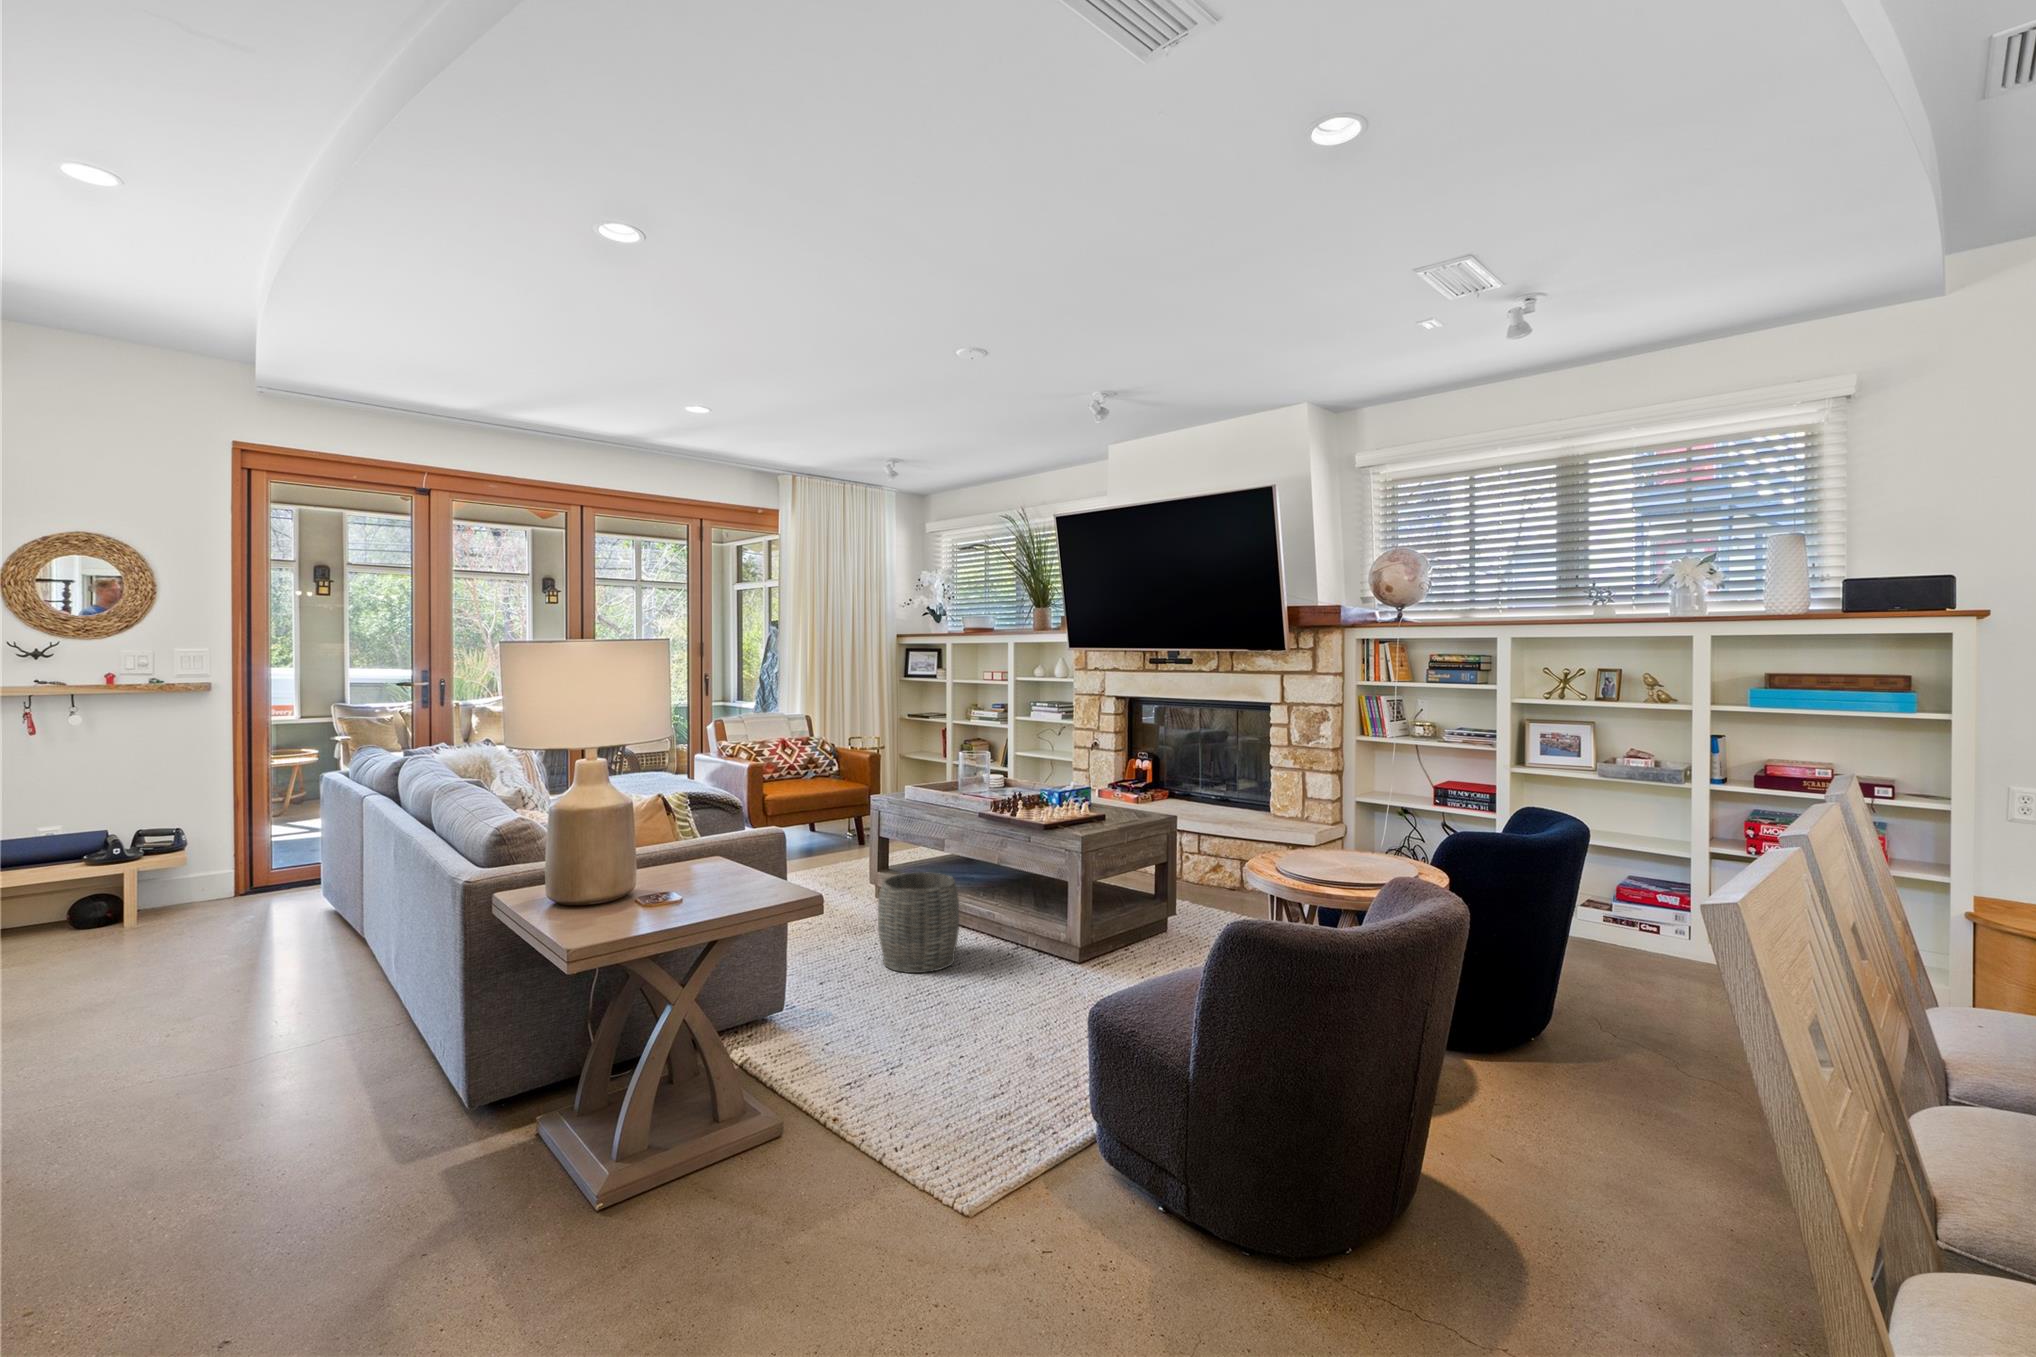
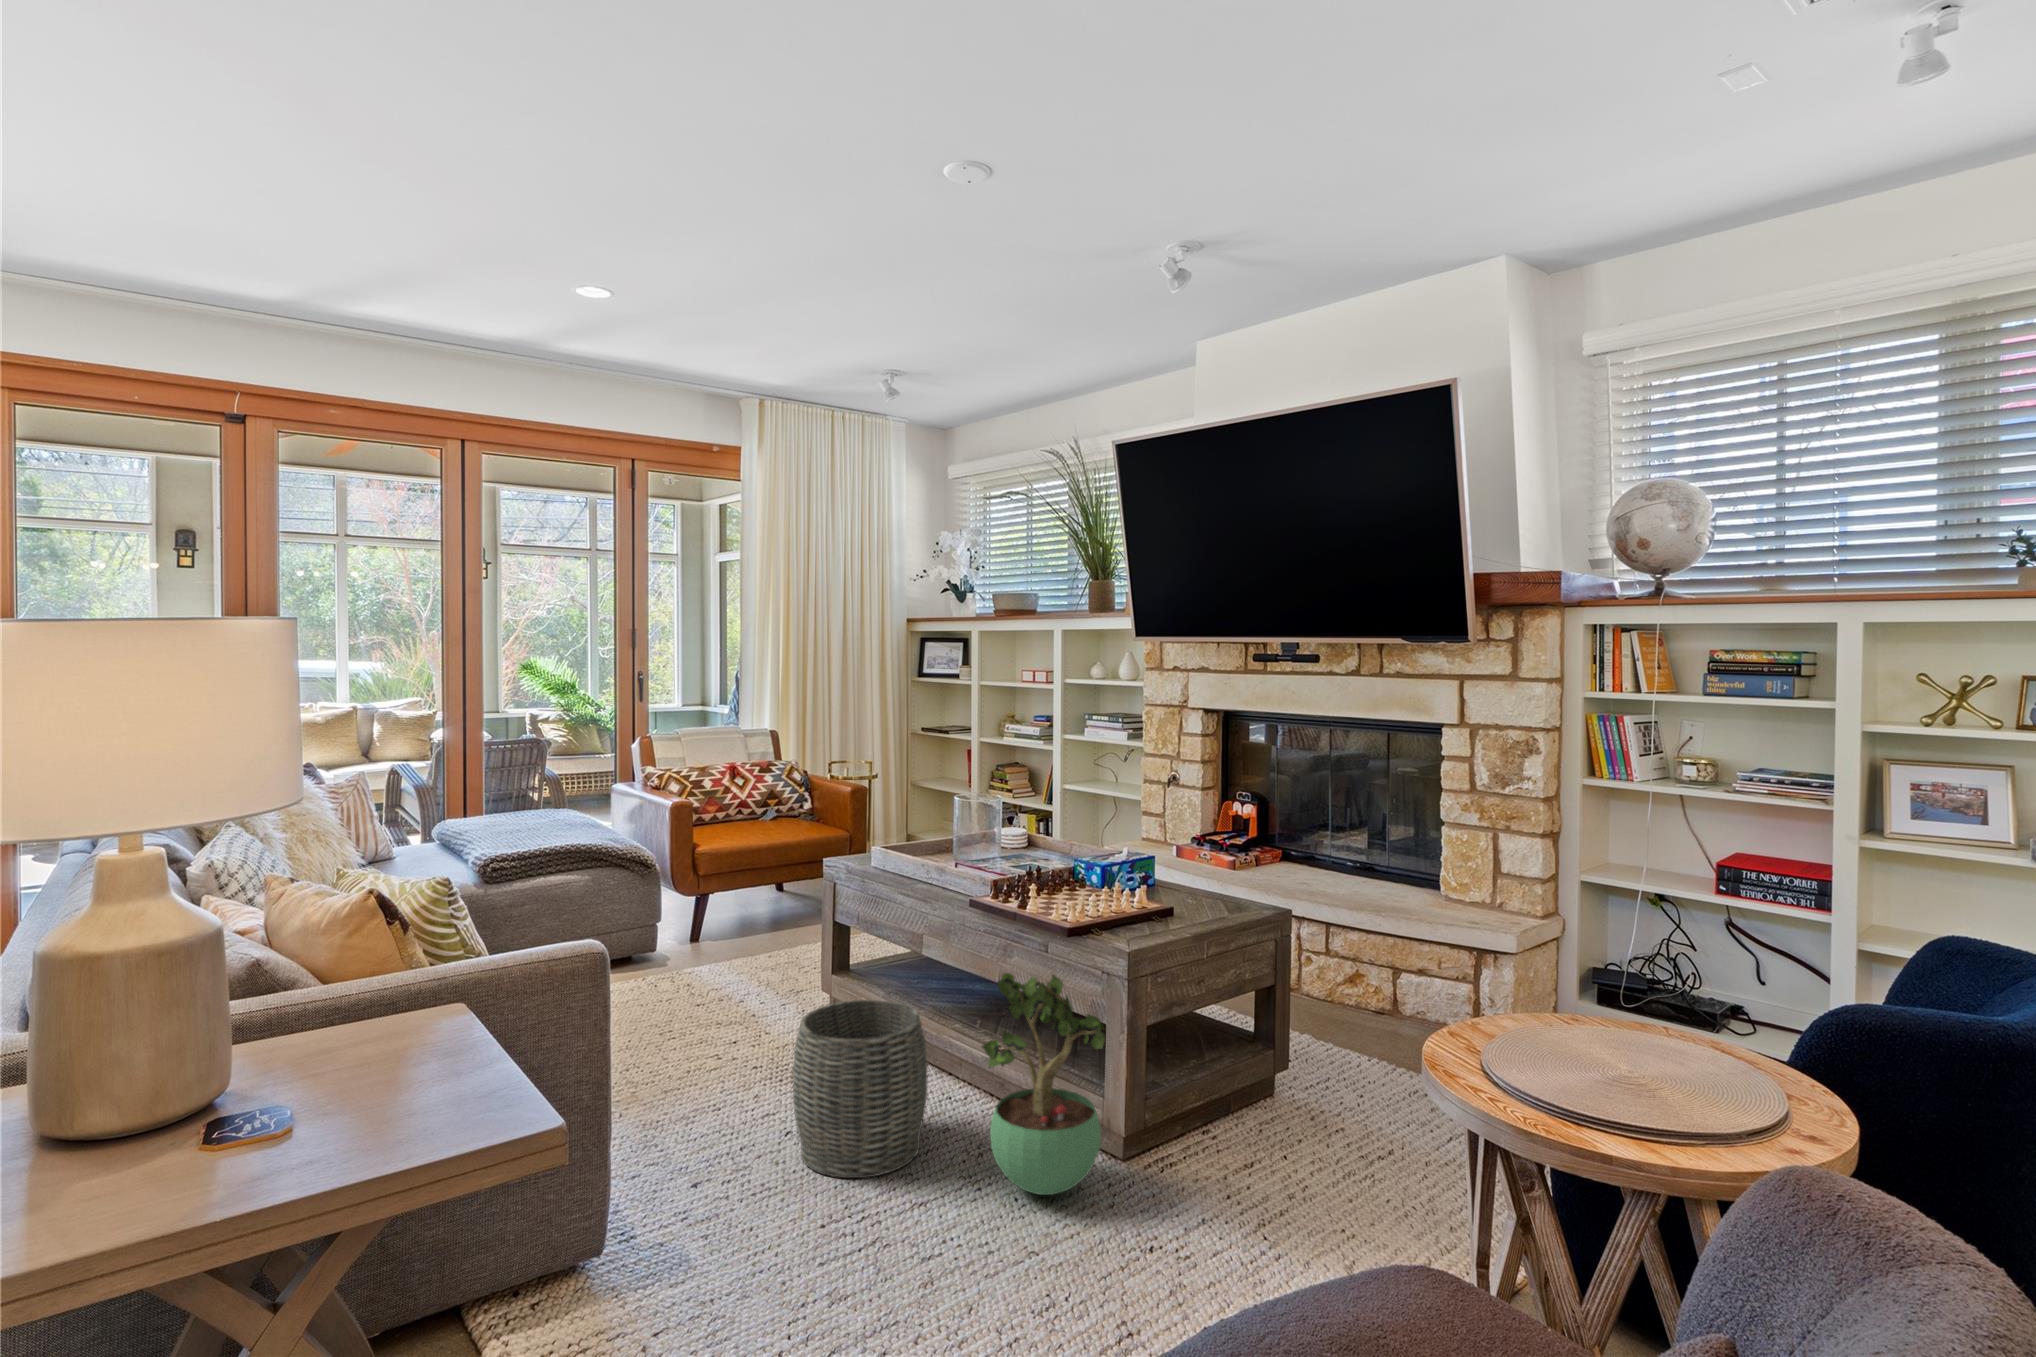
potted plant: none [995,846,1071,976] -> present [982,973,1105,1195]

